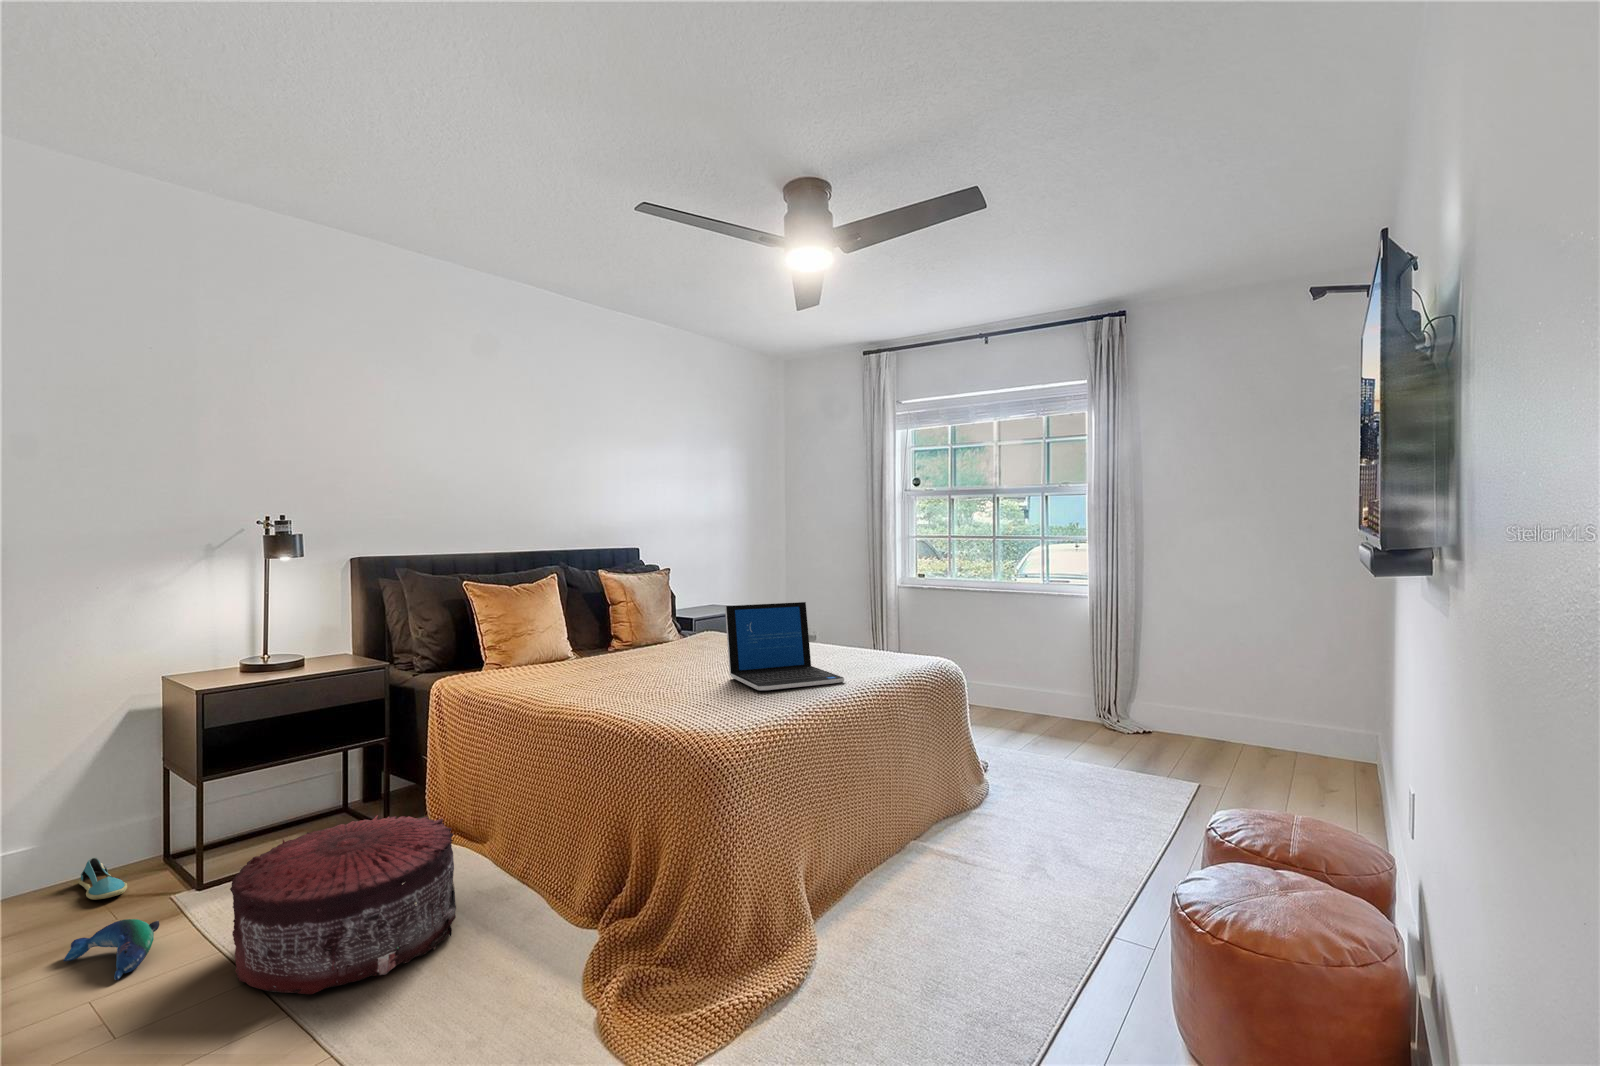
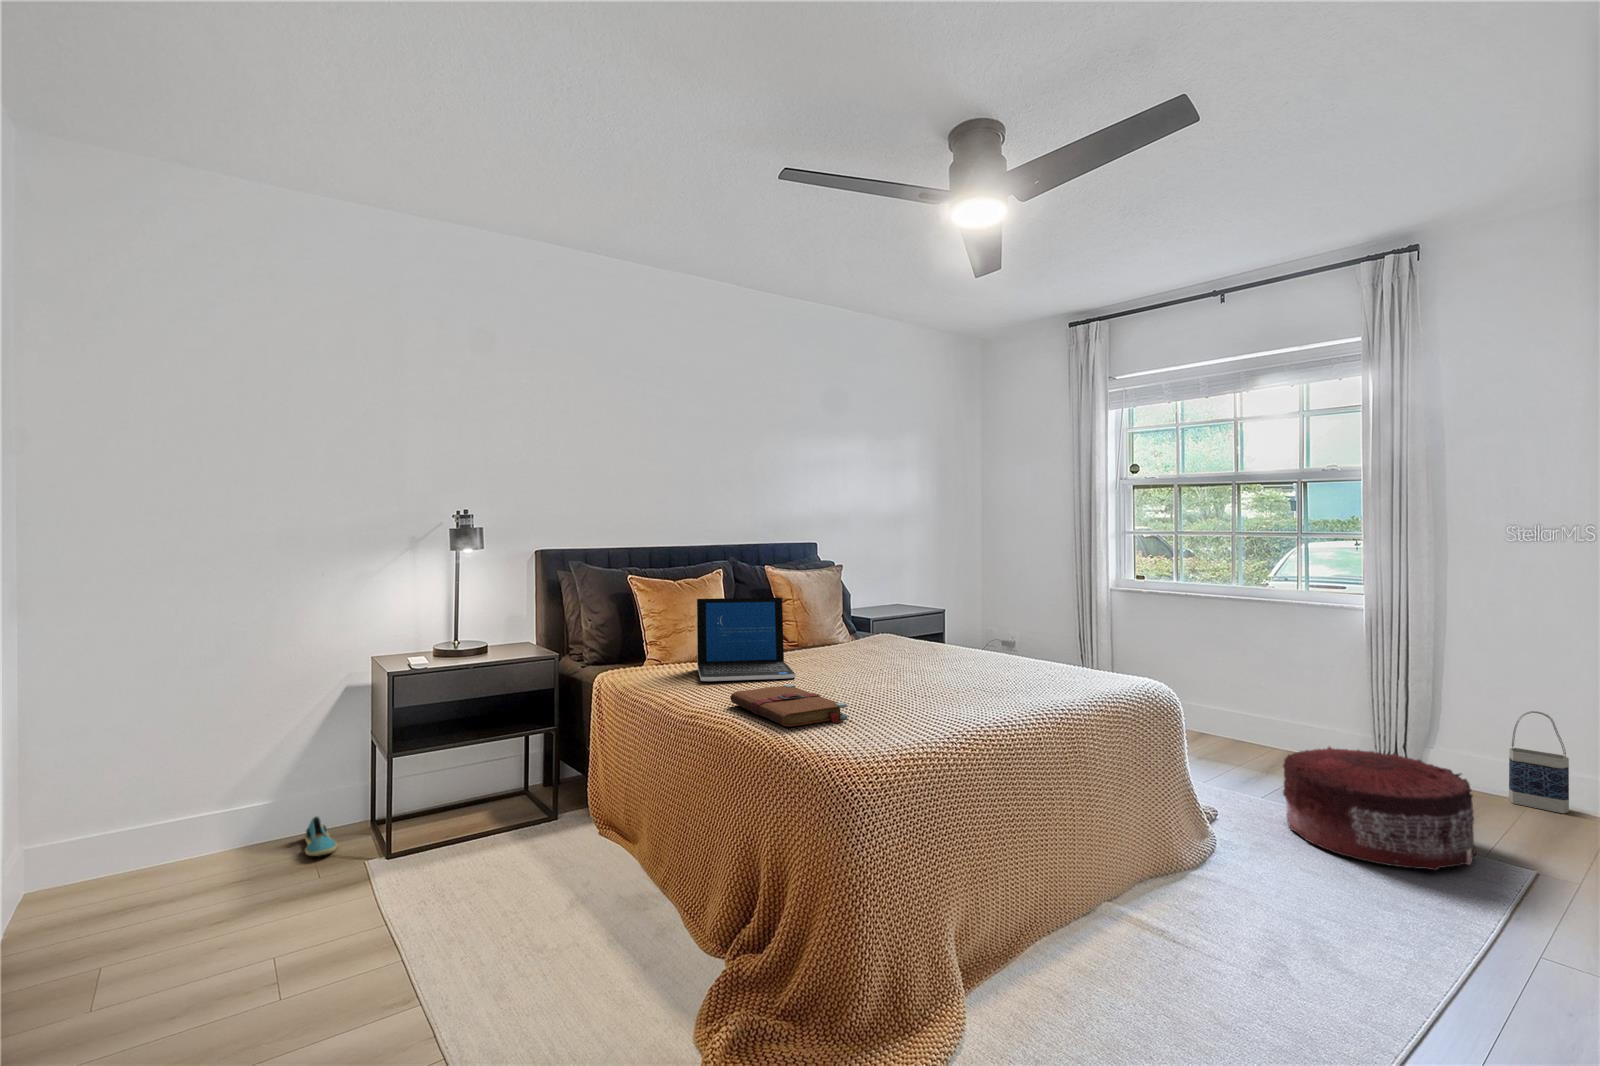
laptop: present [725,602,844,690] -> present [697,598,795,681]
bag: none [1183,670,1219,744] -> present [1509,711,1569,813]
book: none [590,679,703,715] -> present [730,684,848,727]
pouf: present [230,815,456,995] -> present [1283,747,1476,870]
plush toy: present [64,919,159,980] -> none [267,881,341,939]

